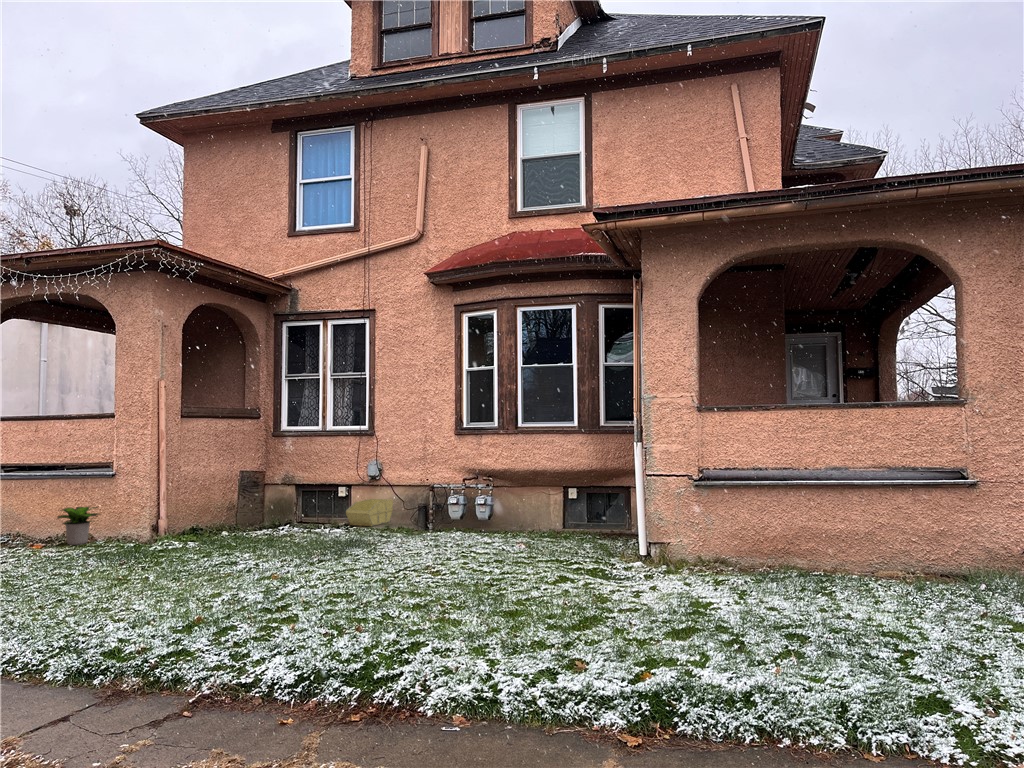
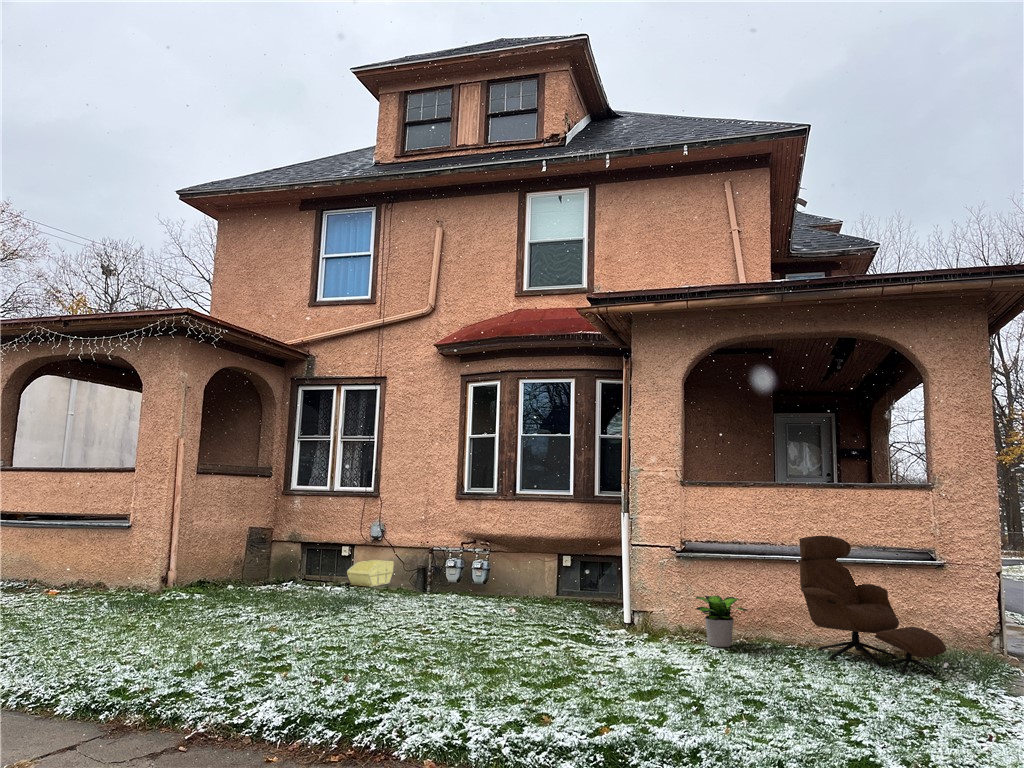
lounge chair: none [825,457,984,597] -> present [799,536,946,675]
potted plant: present [58,507,99,545] -> present [696,596,748,647]

